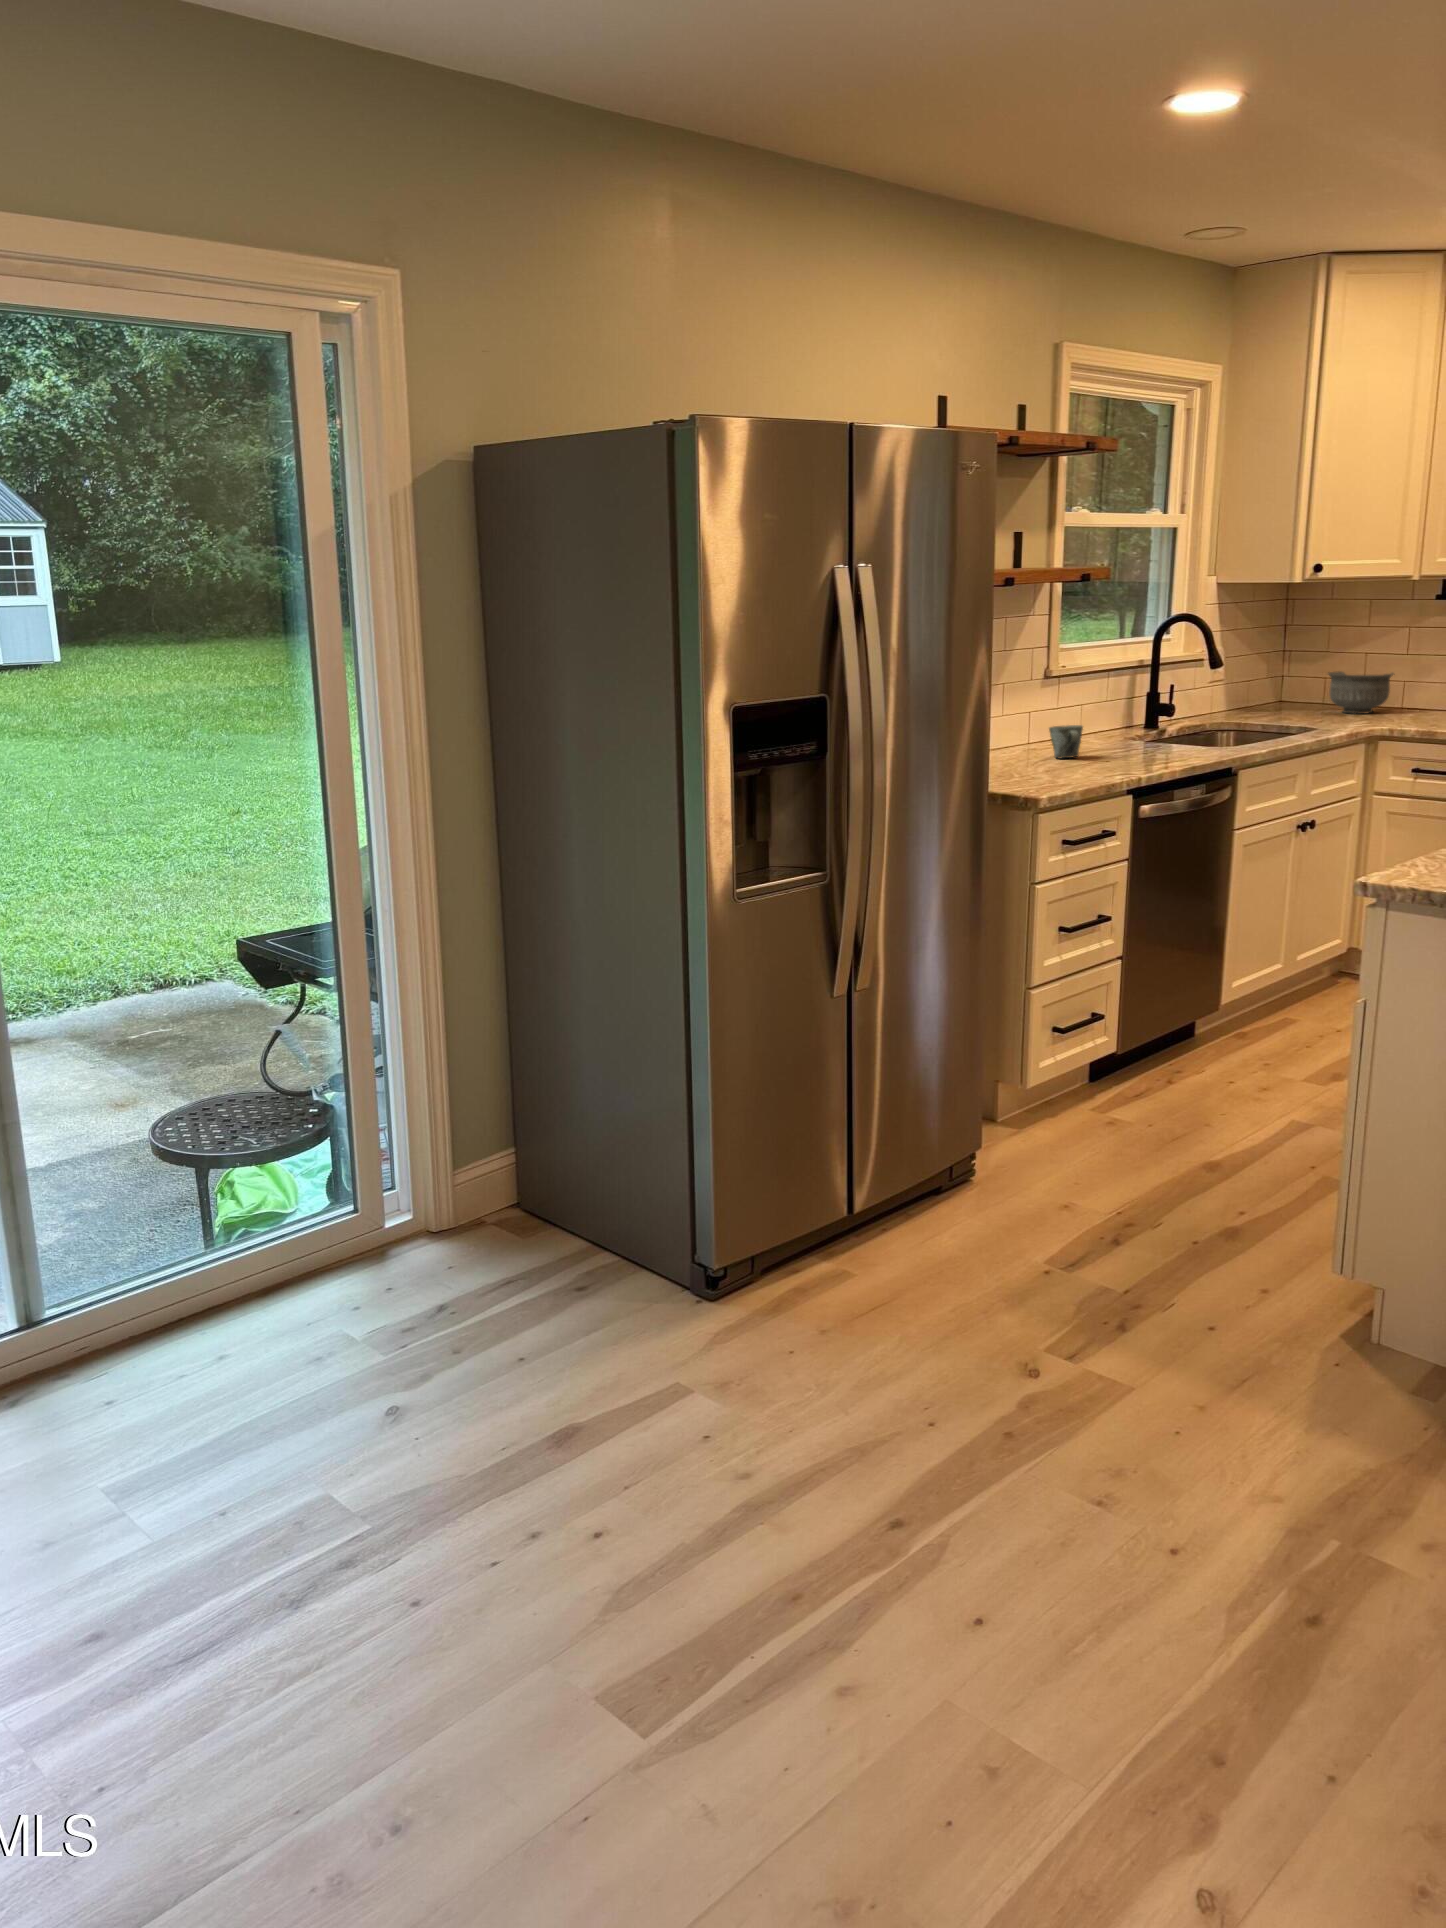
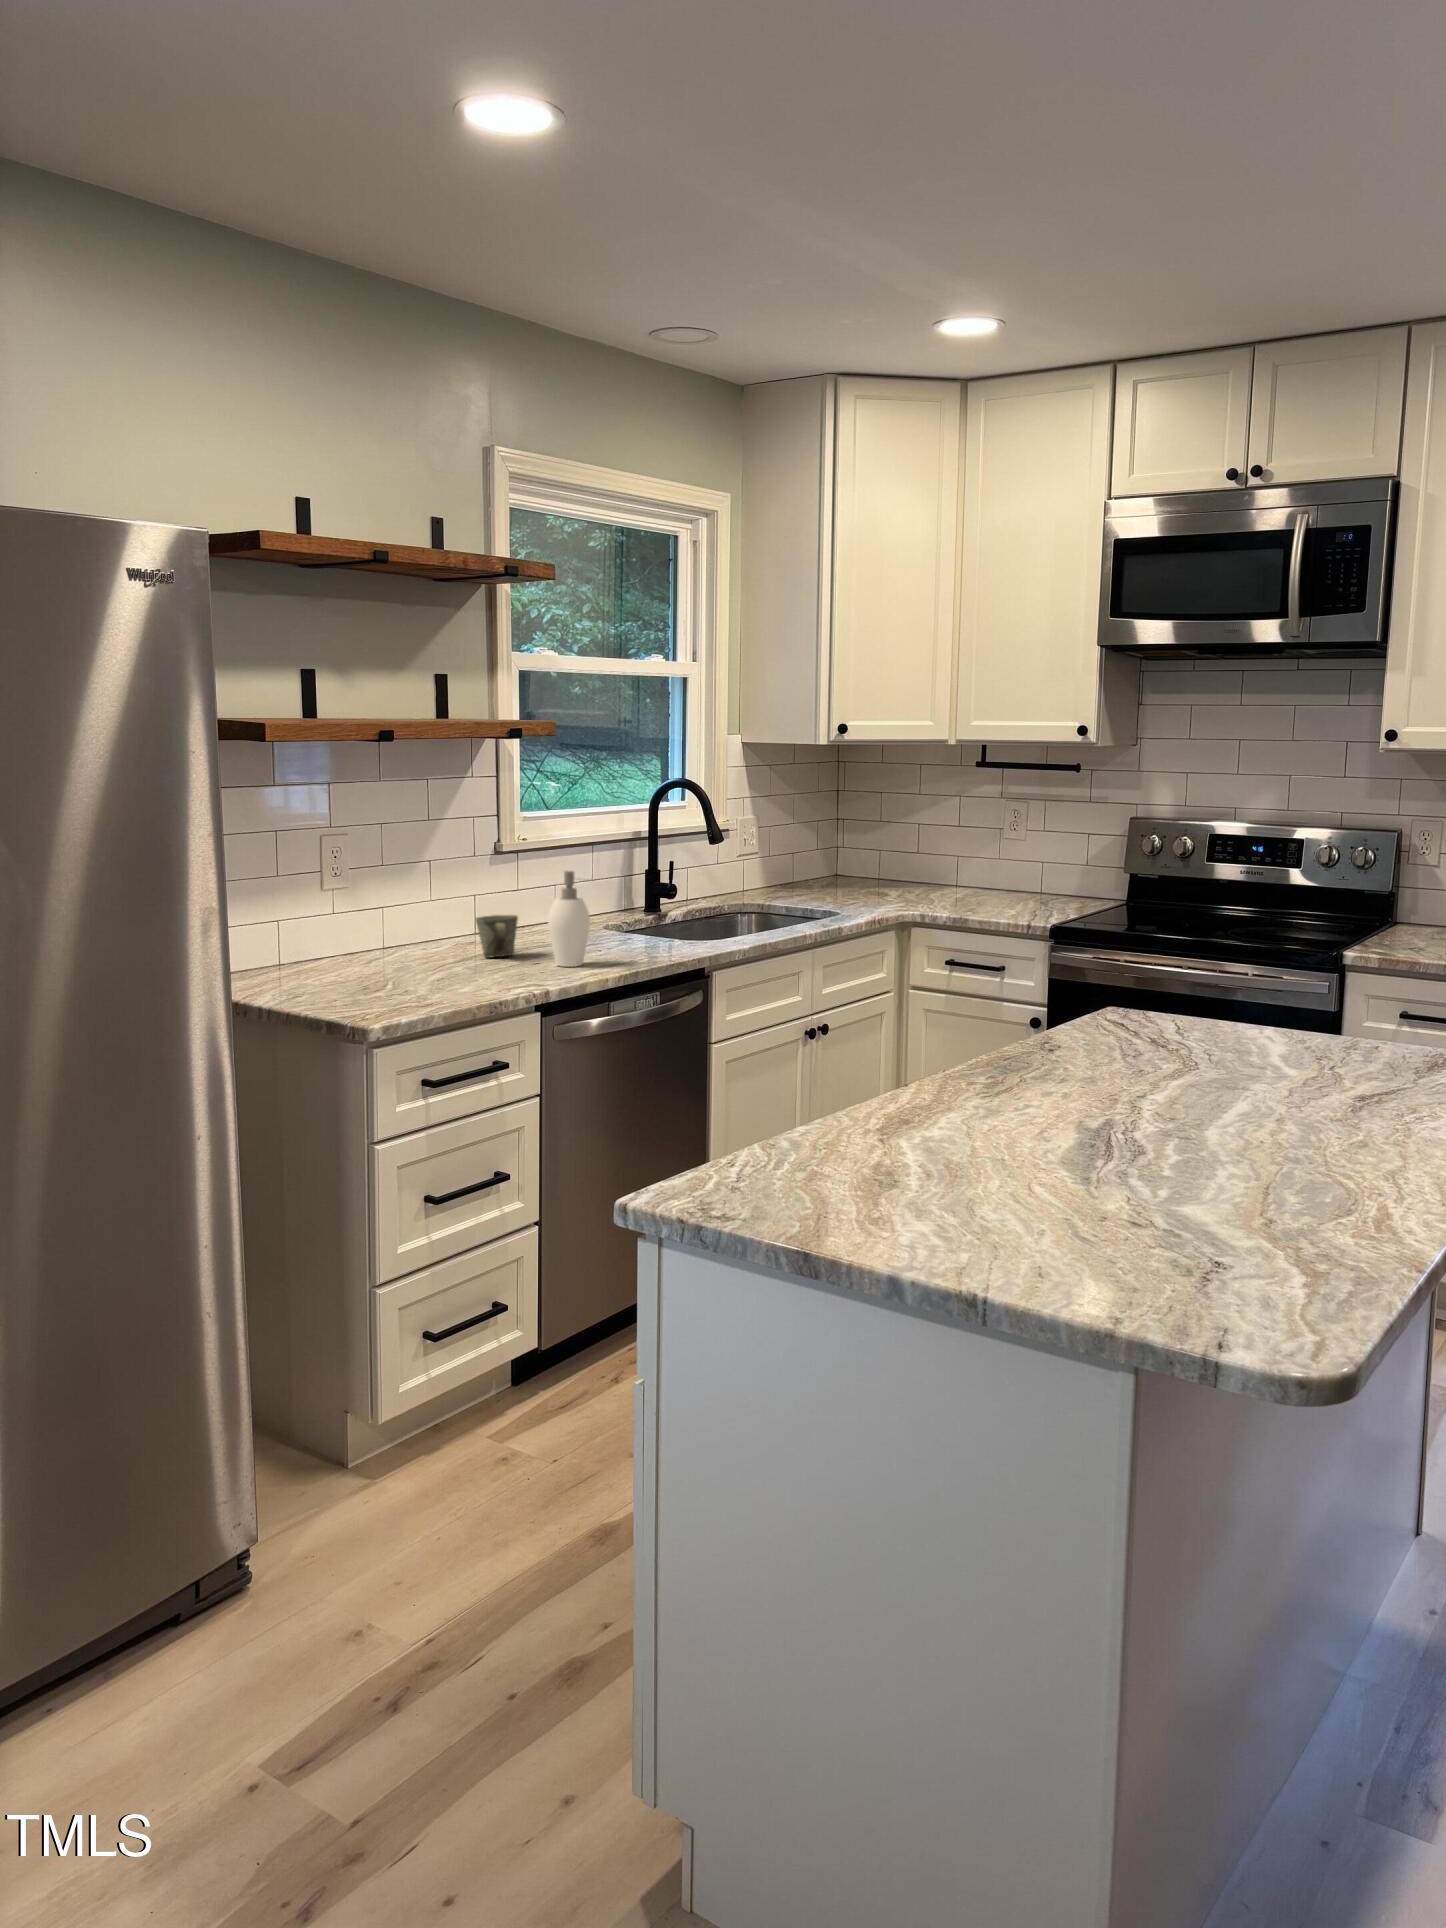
bowl: present [1328,672,1394,714] -> none [871,844,943,893]
soap dispenser: none [1118,687,1162,764] -> present [548,871,590,967]

